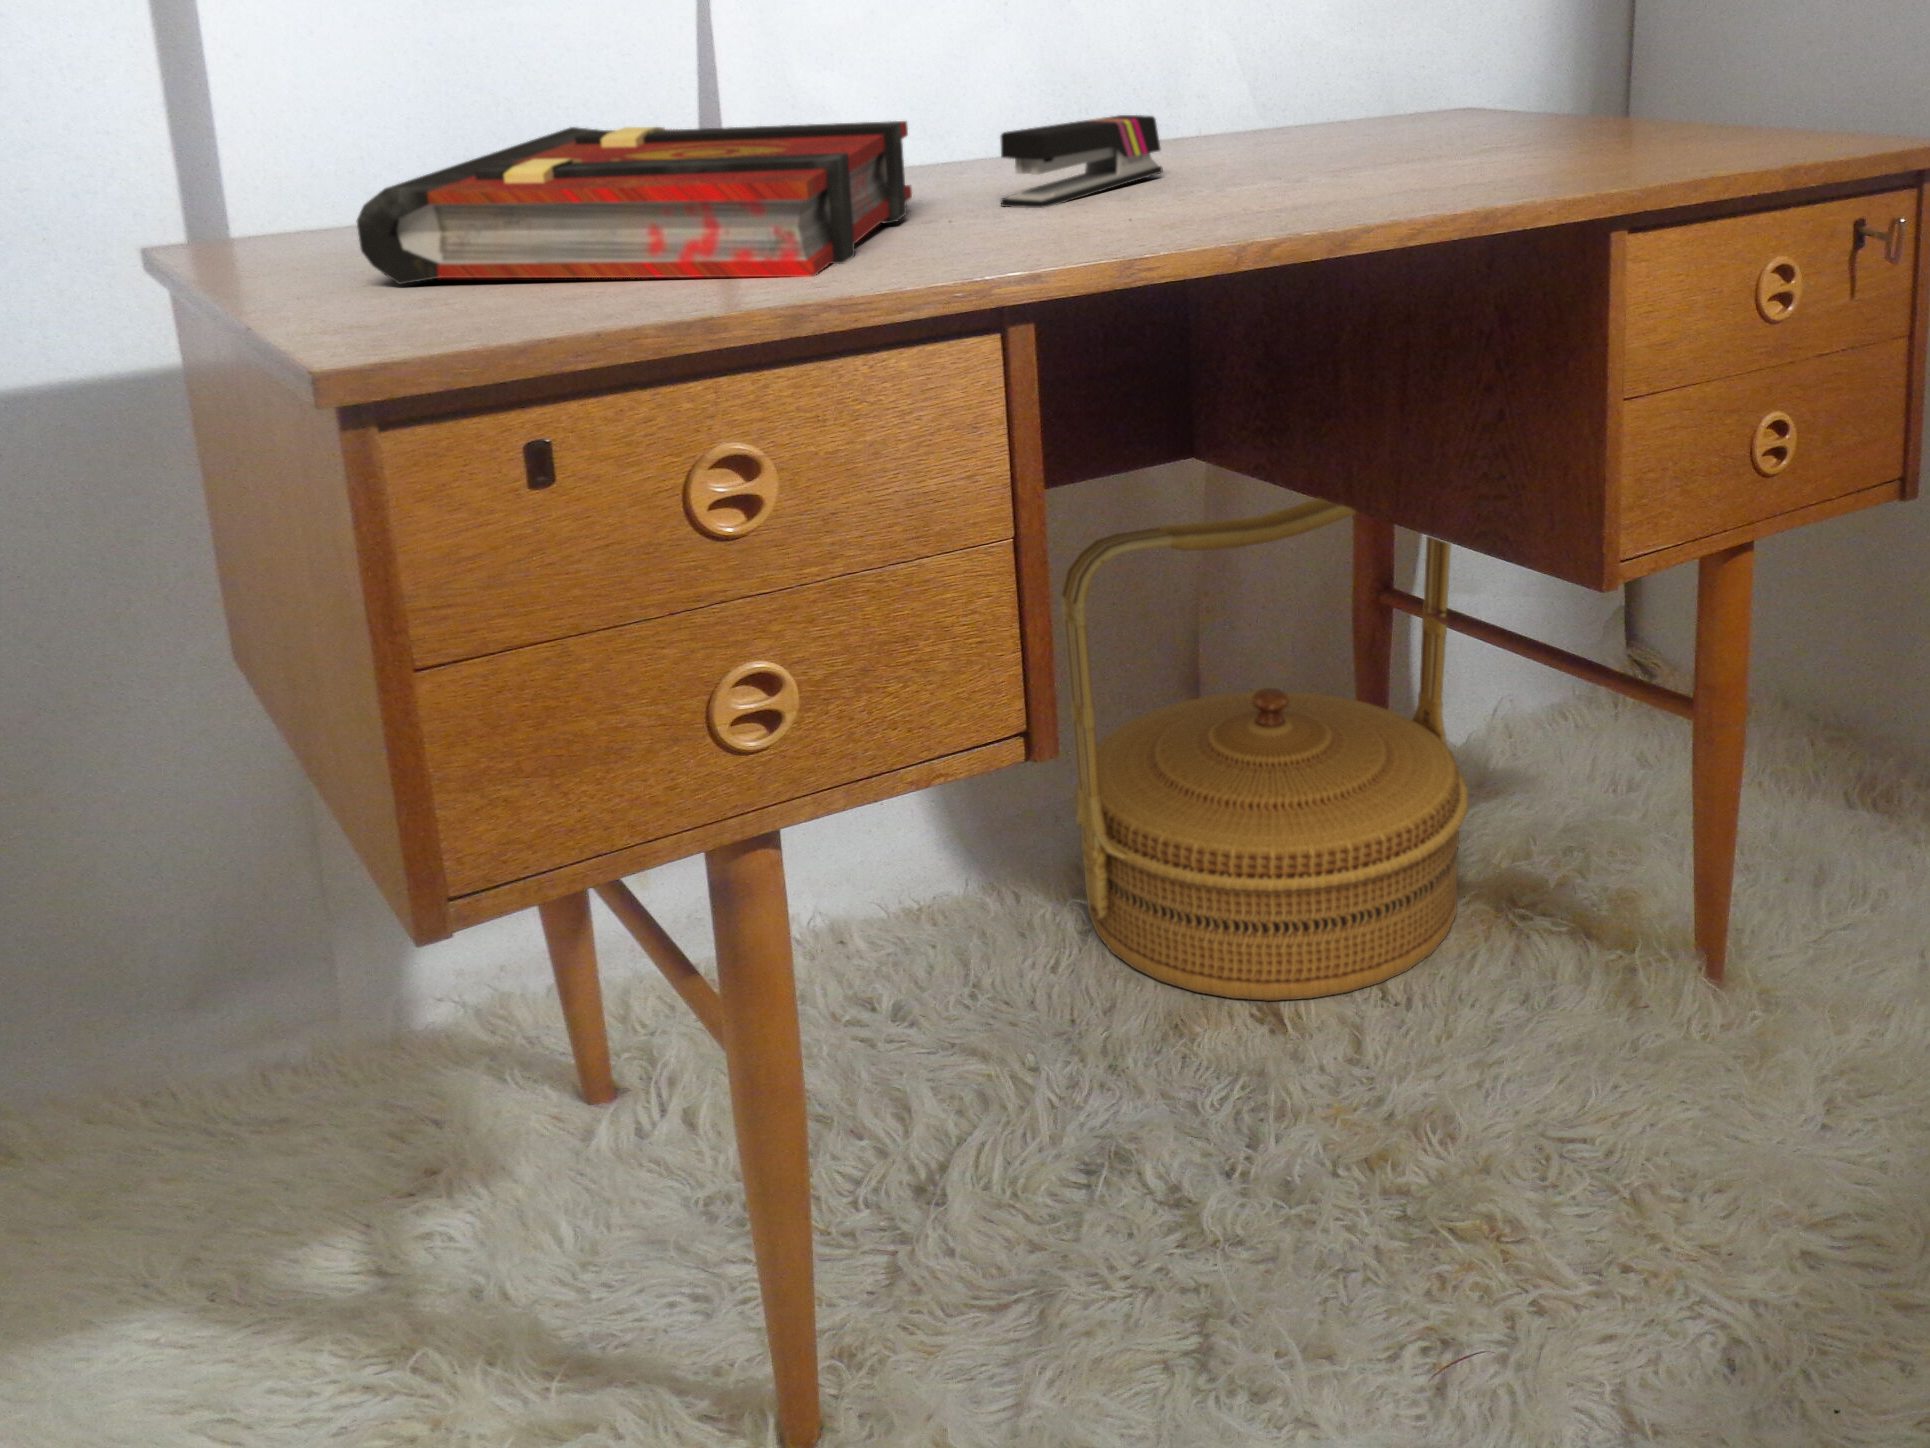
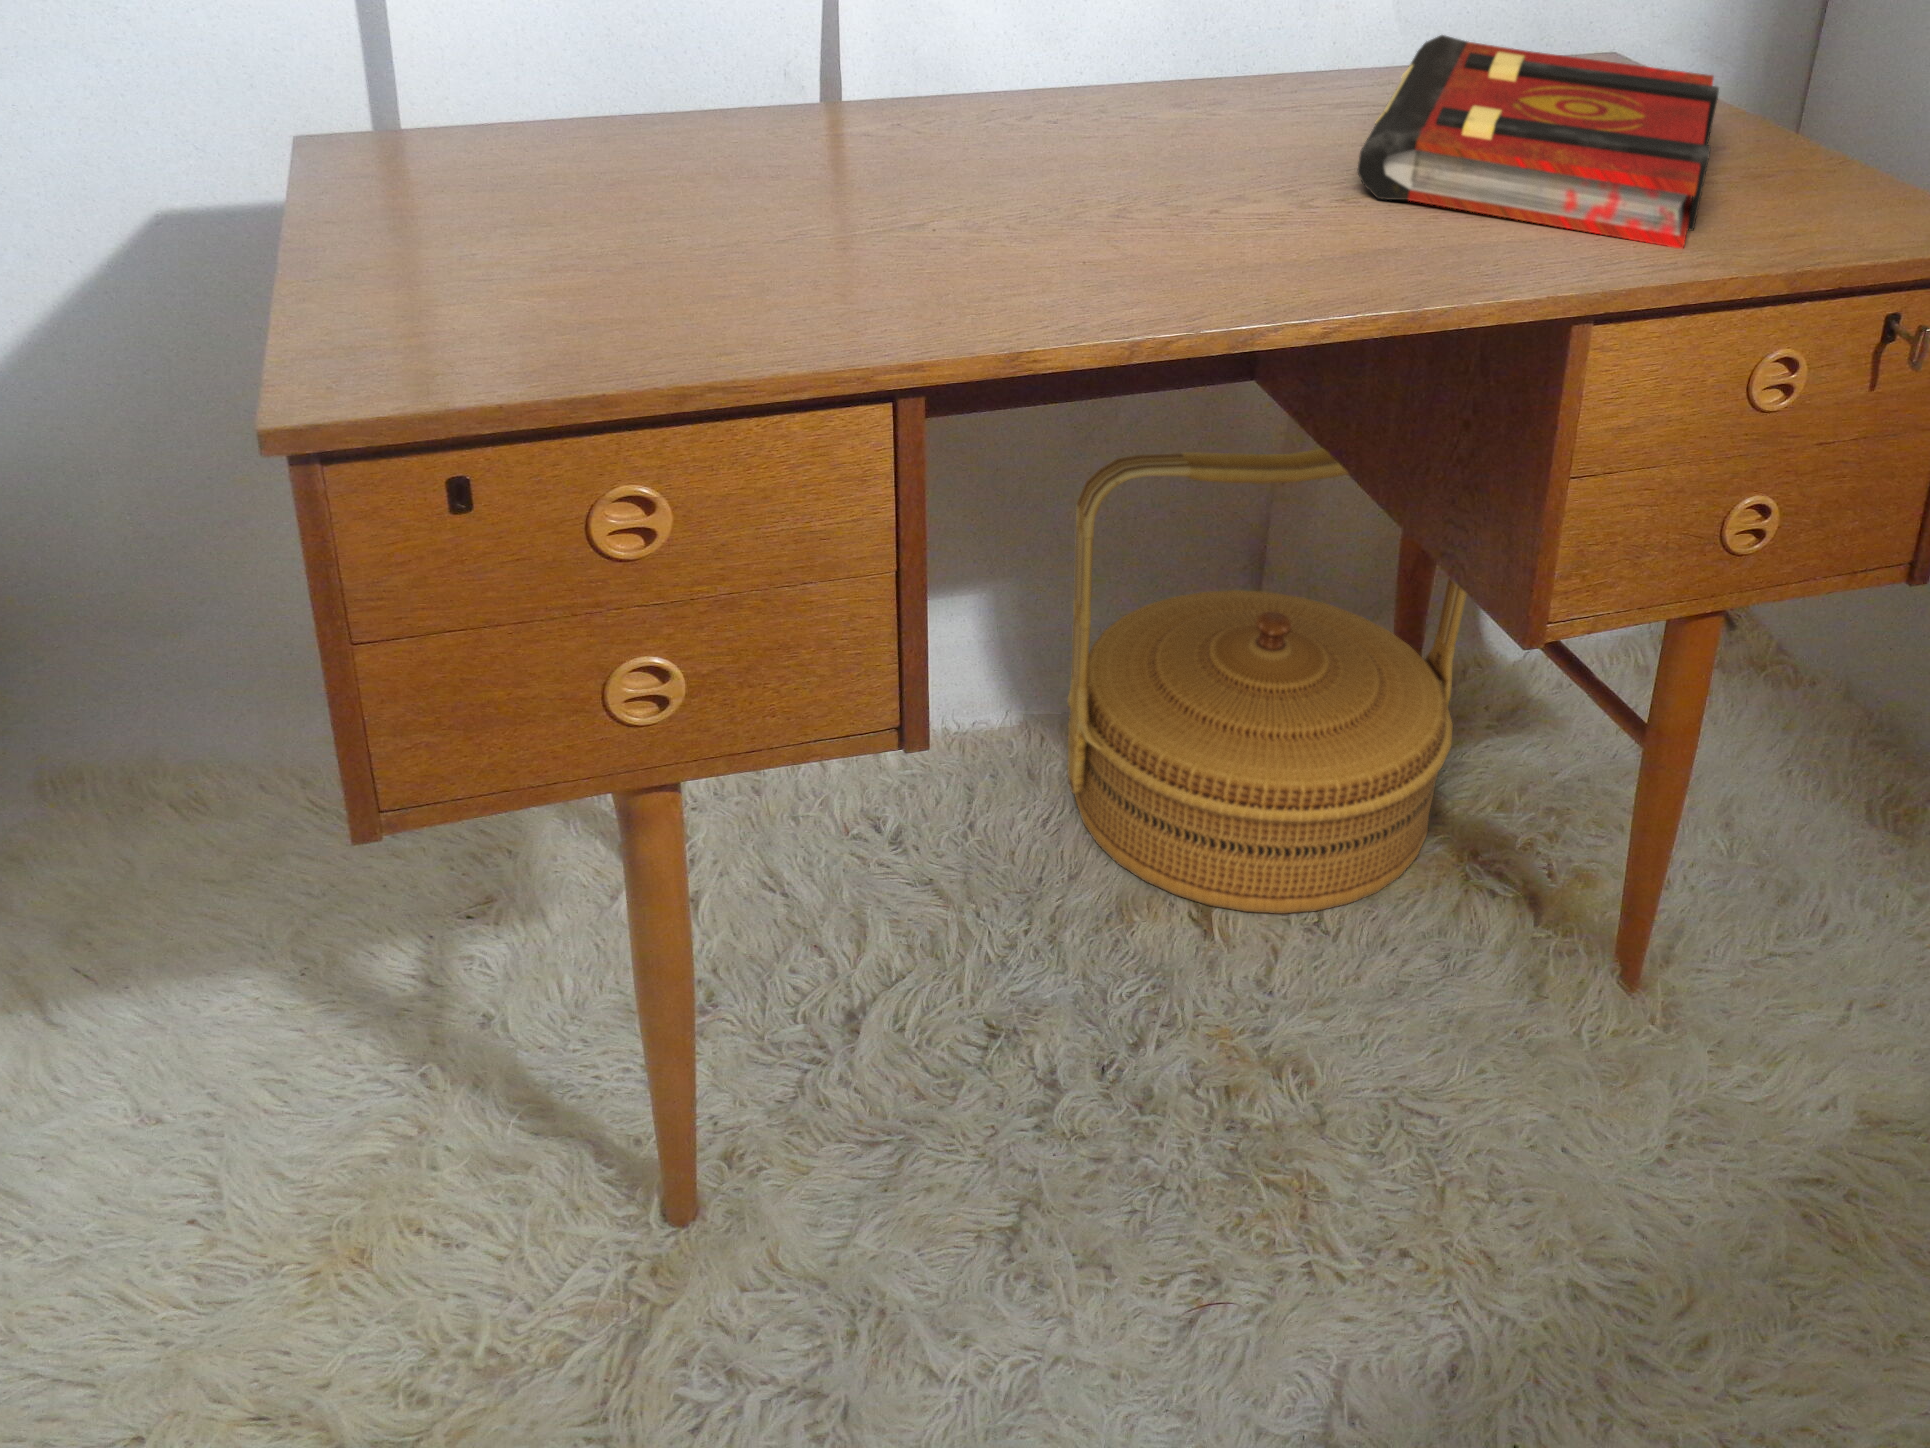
stapler: present [1001,115,1163,208] -> none [1026,93,1210,209]
book: present [357,121,912,285] -> present [1358,35,1719,248]

